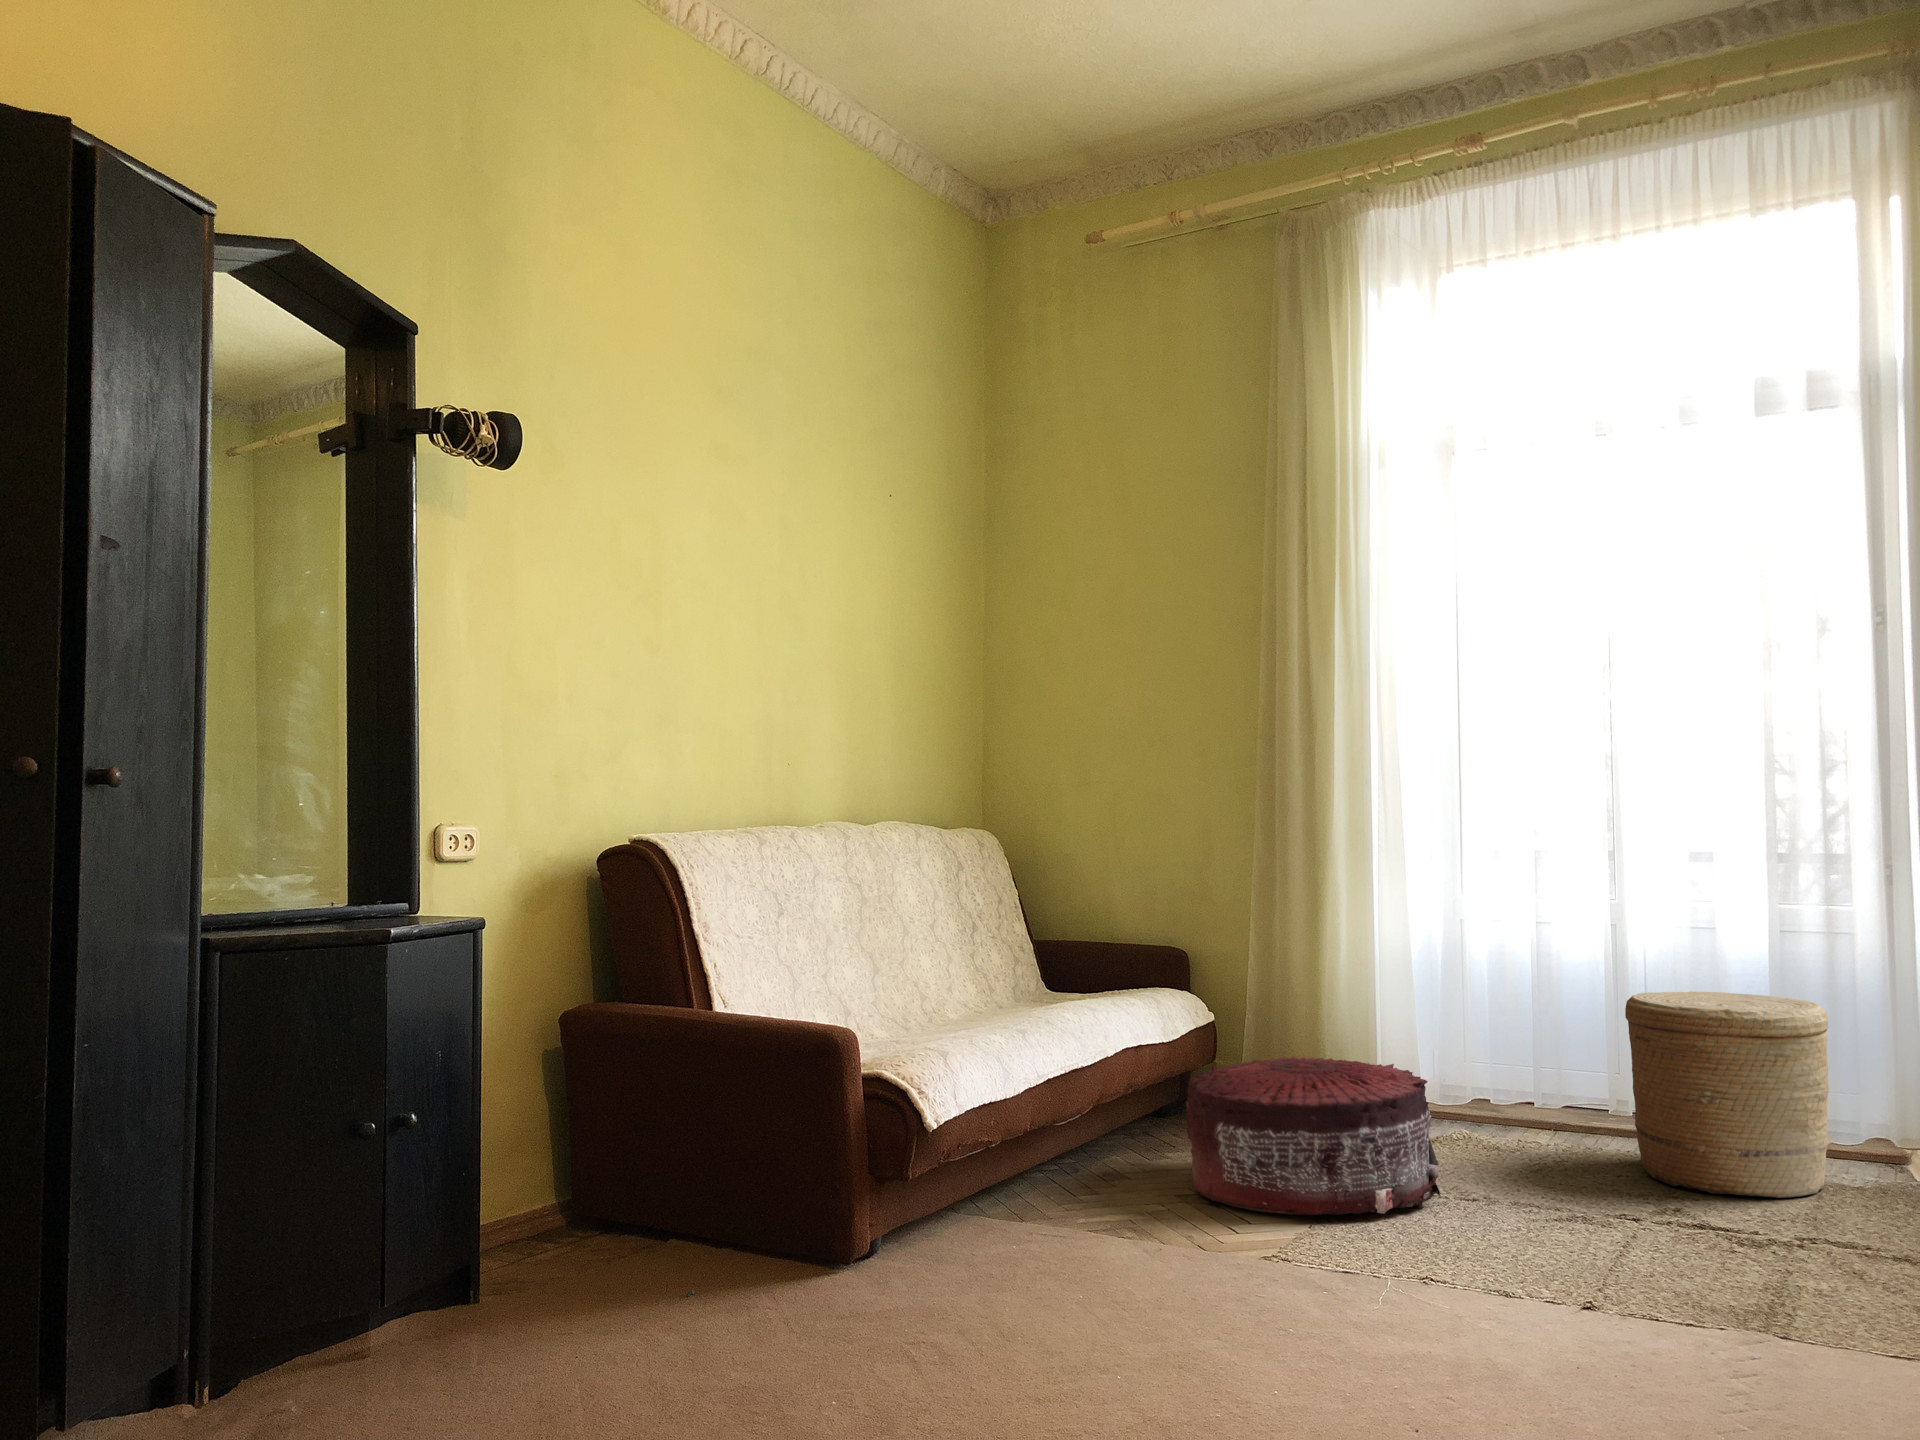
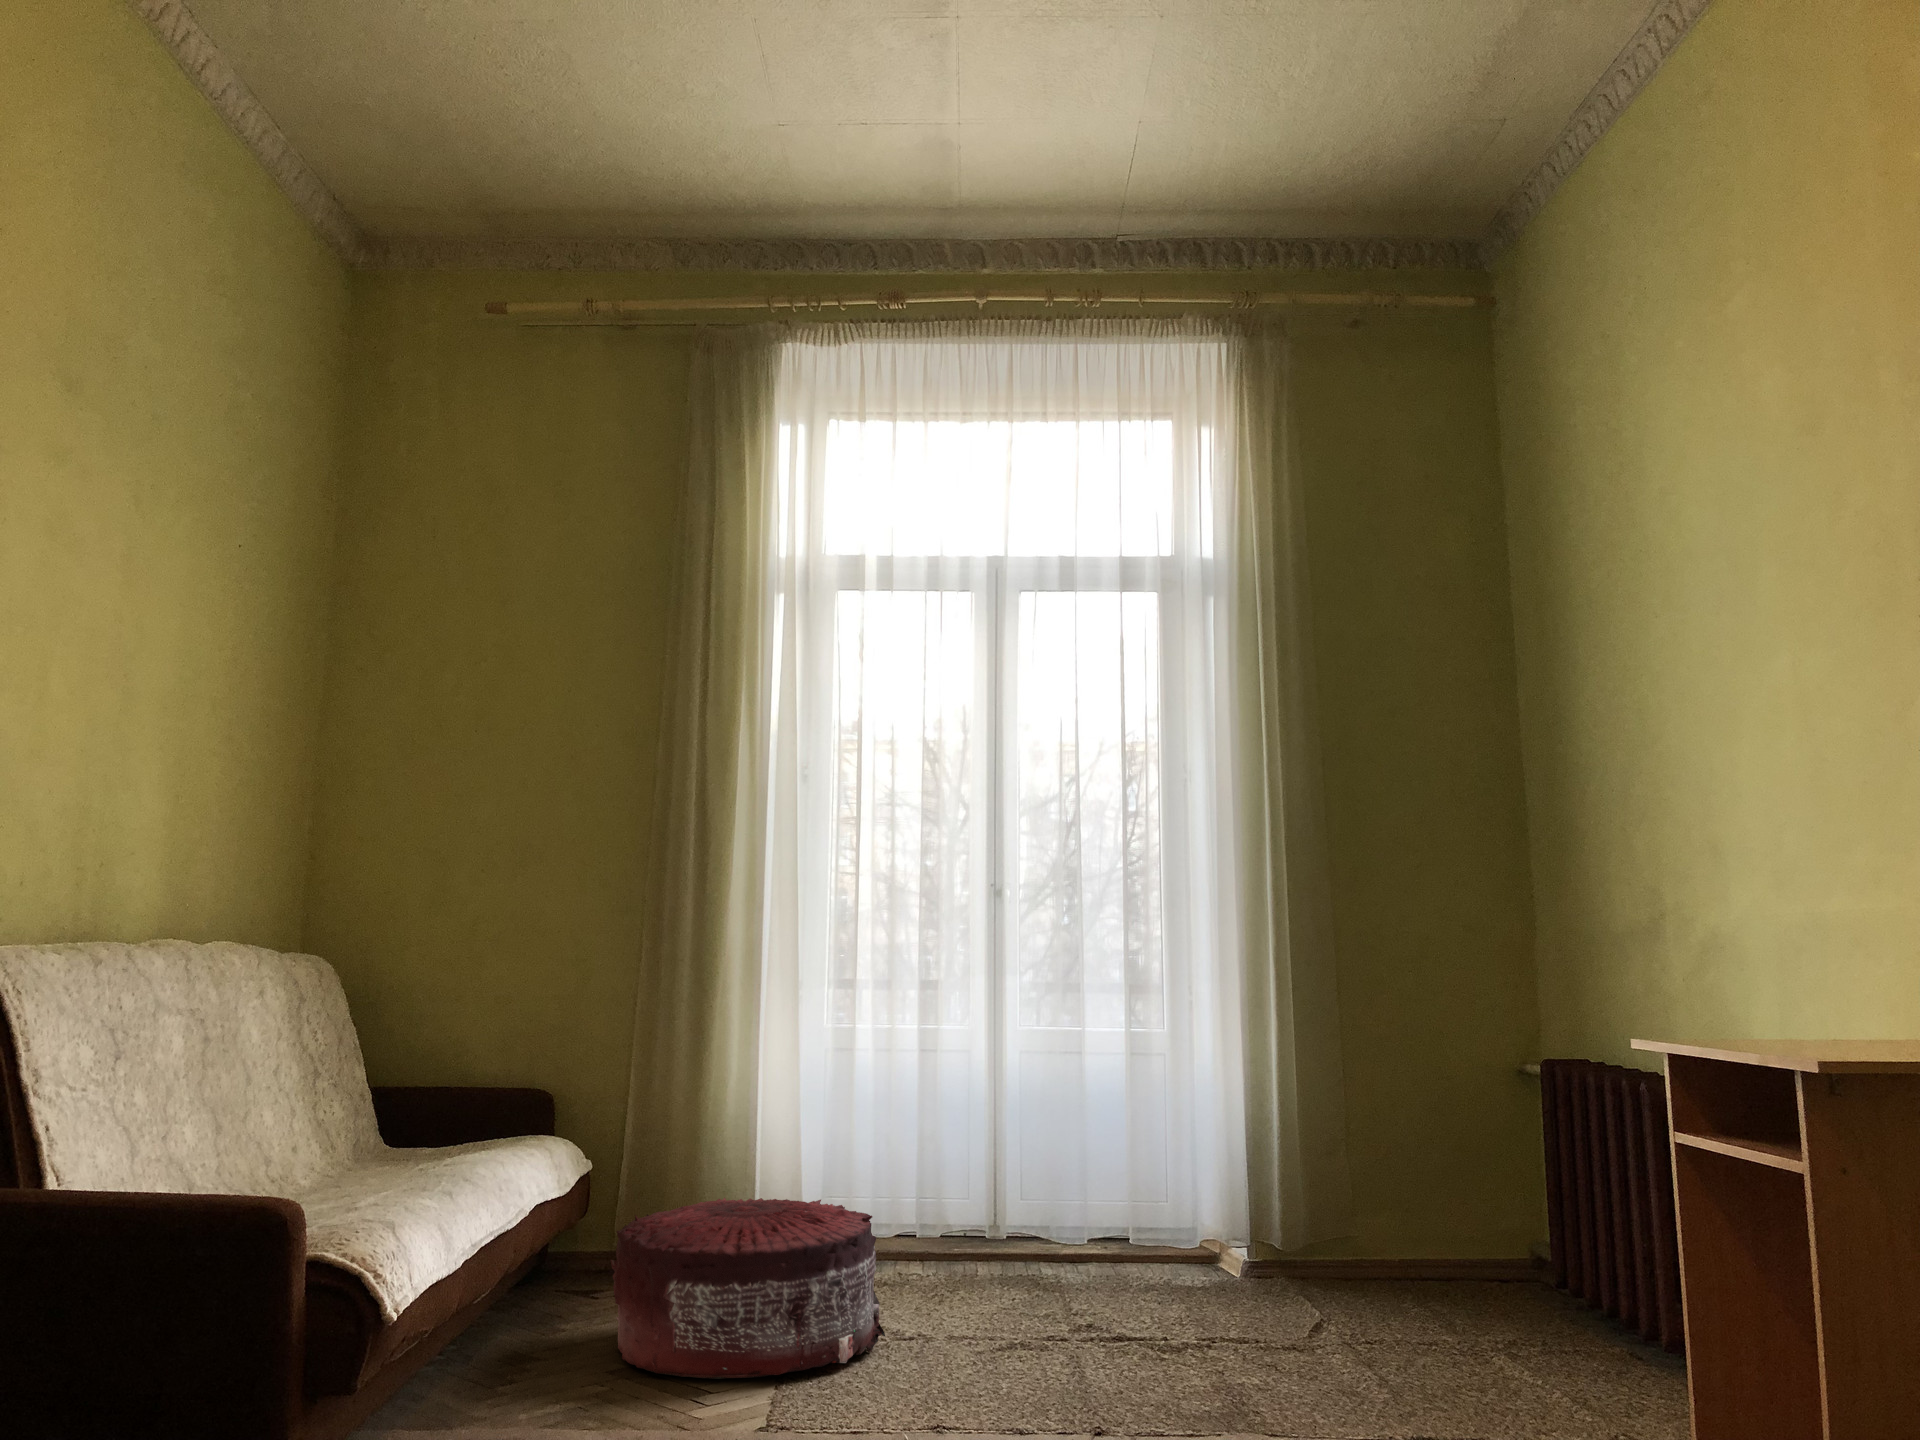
woven basket: present [1625,992,1831,1198] -> none [1016,1111,1186,1304]

